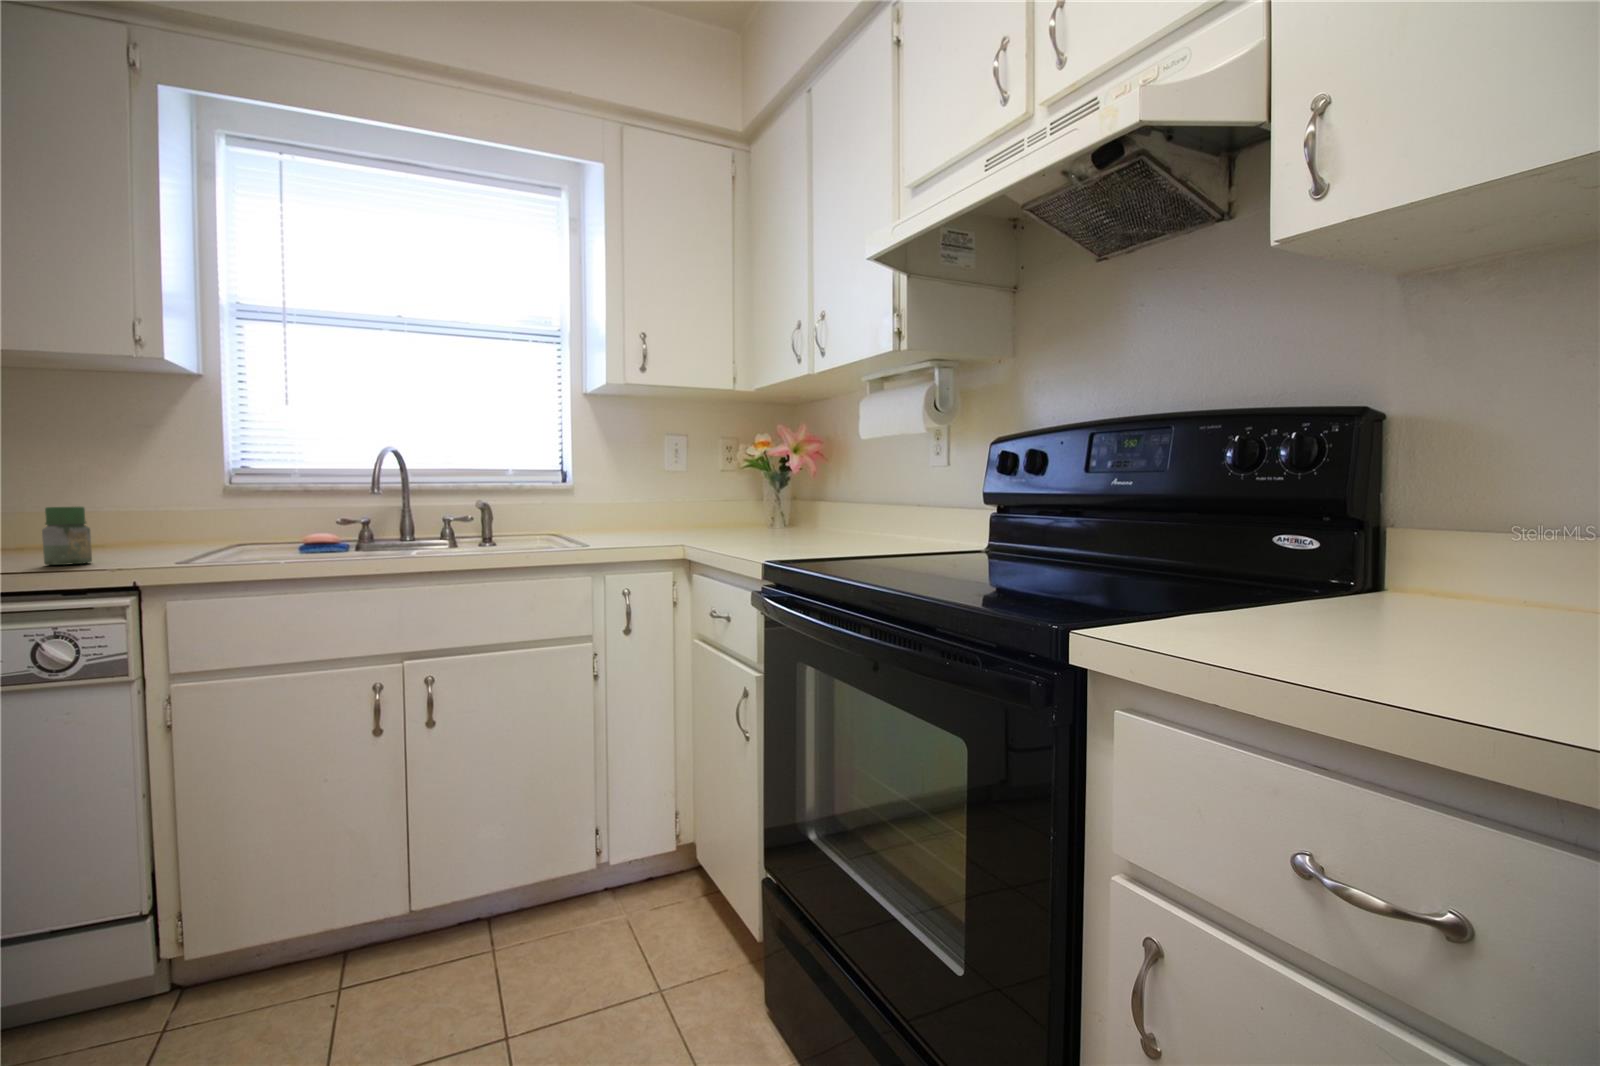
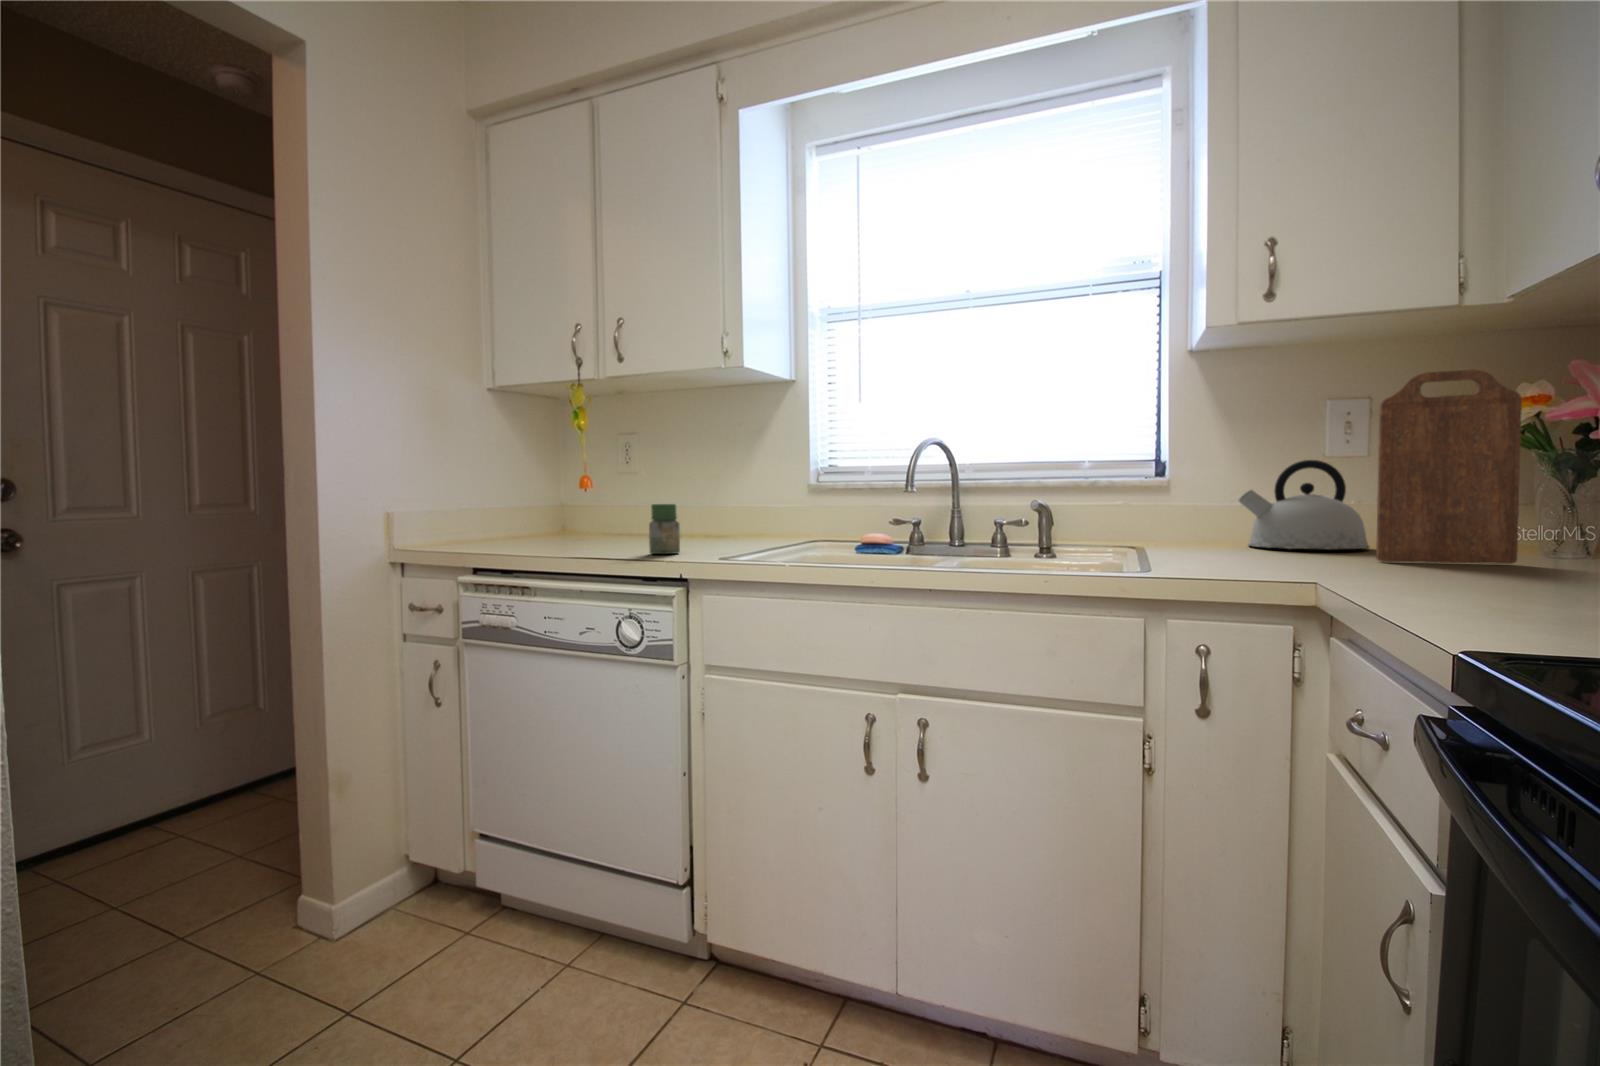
cutting board: none [698,426,759,536] -> present [1376,369,1522,564]
kettle: none [621,474,693,532] -> present [1239,460,1370,549]

